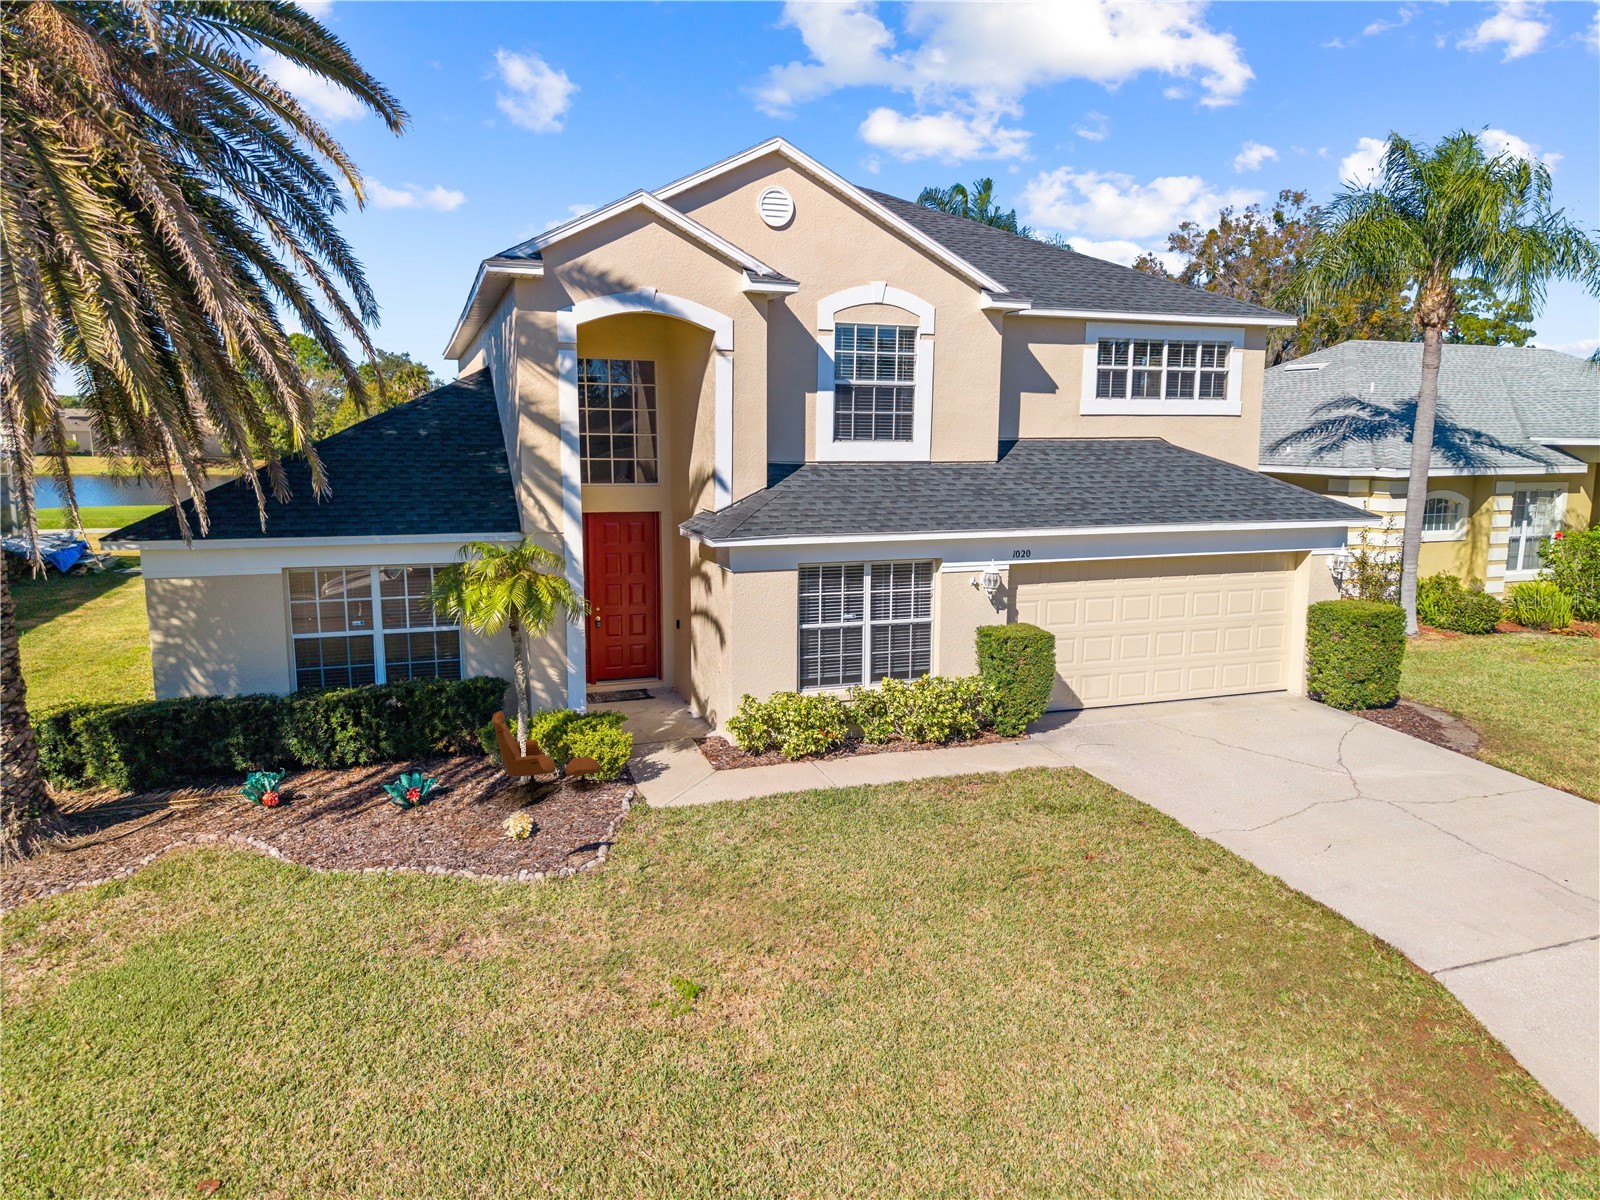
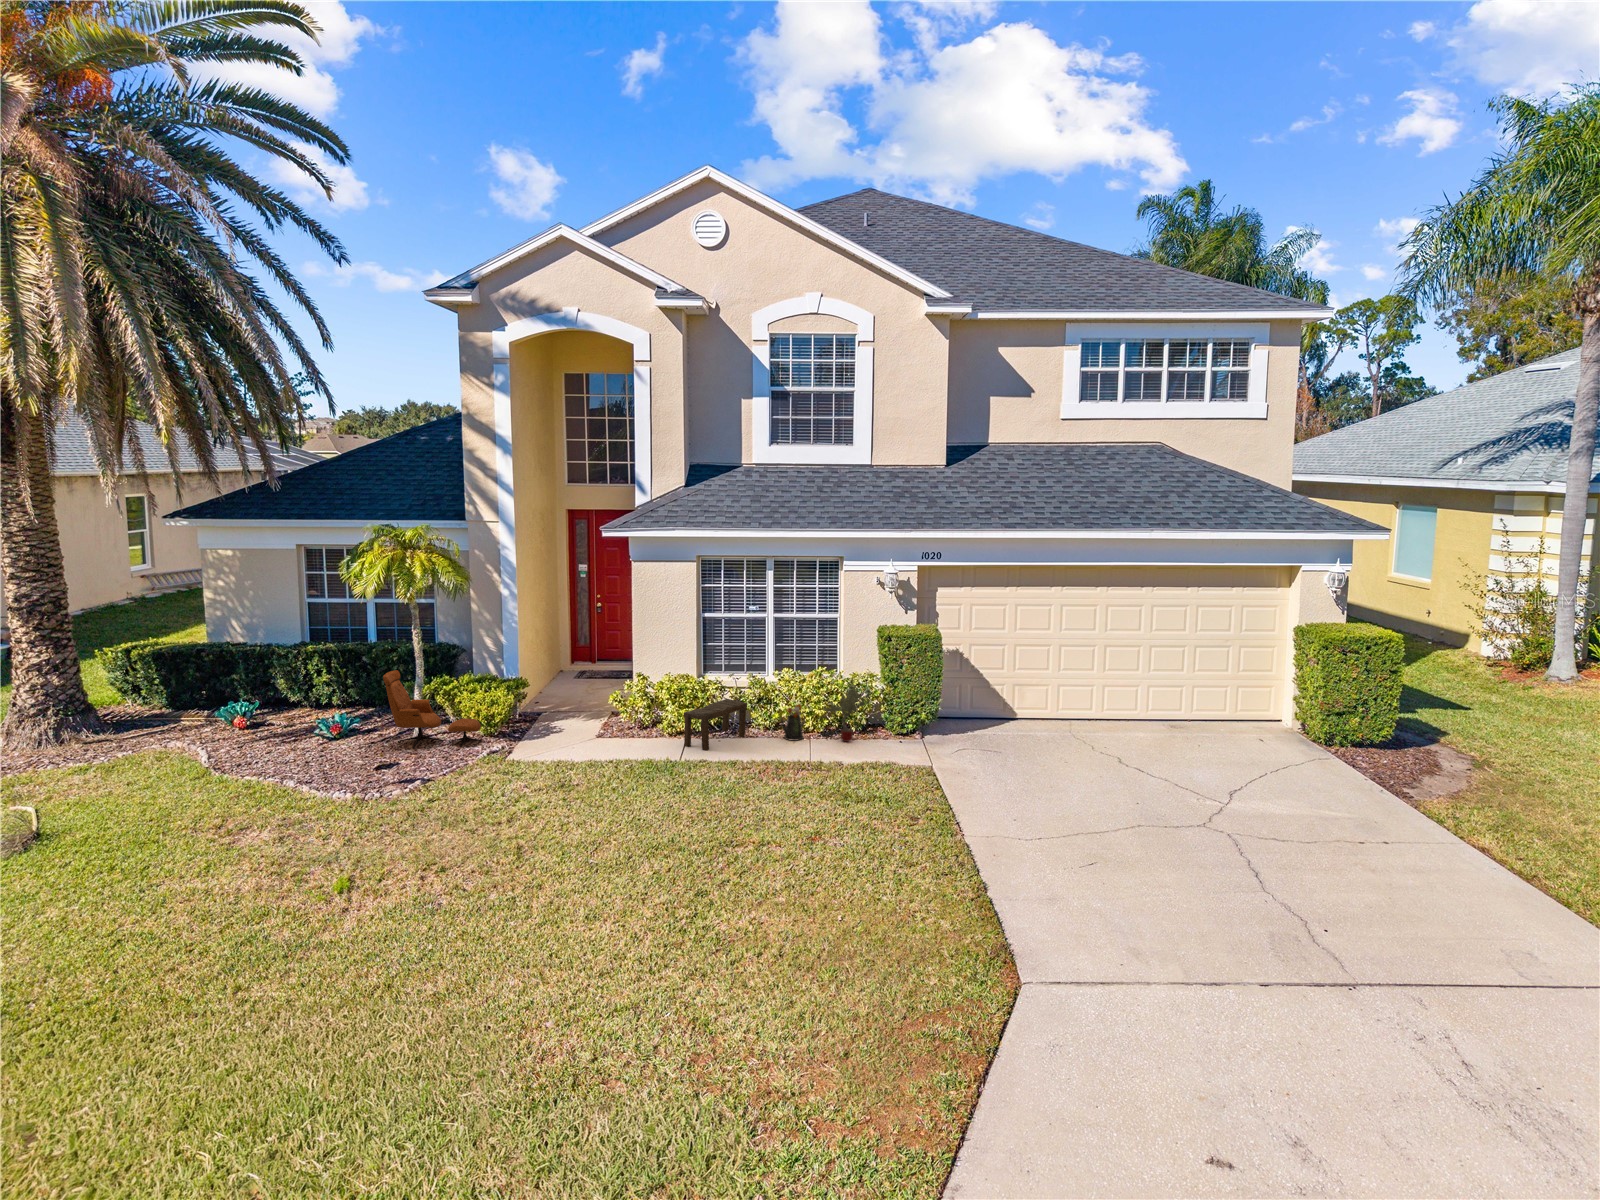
potted tree: none [947,689,993,751] -> present [824,682,872,742]
bench: none [820,713,871,774] -> present [684,699,747,750]
watering can: none [904,714,924,753] -> present [781,704,803,741]

